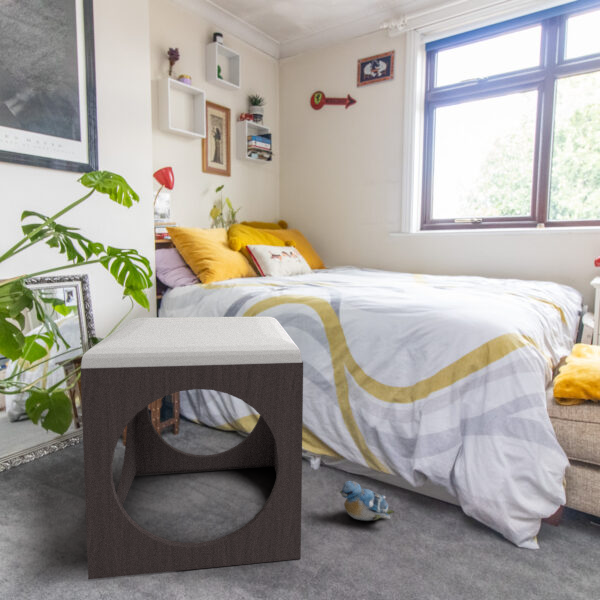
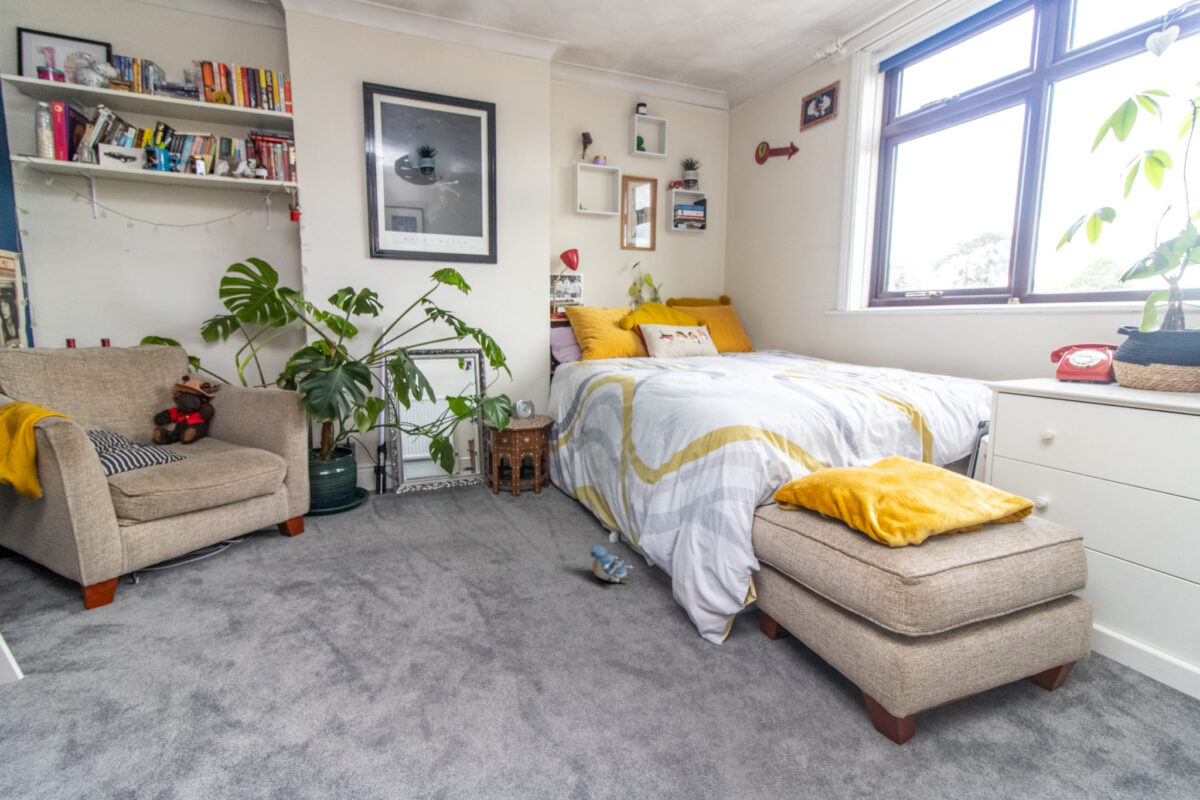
footstool: present [80,316,303,579] -> none [397,392,589,589]

